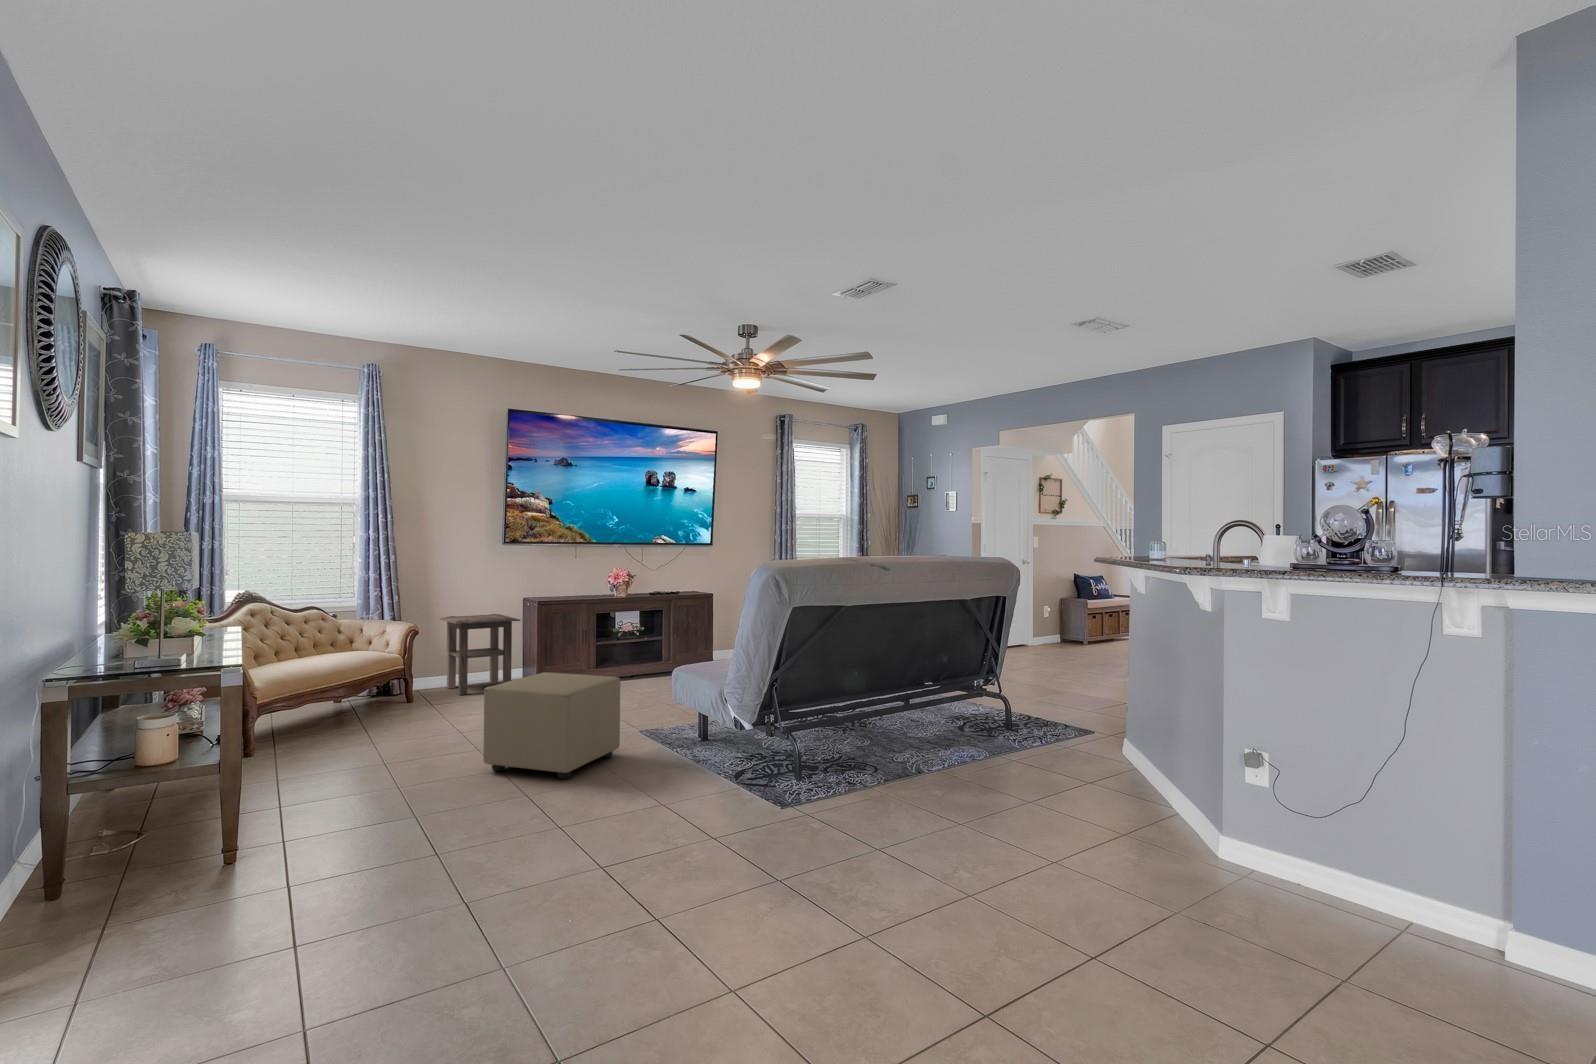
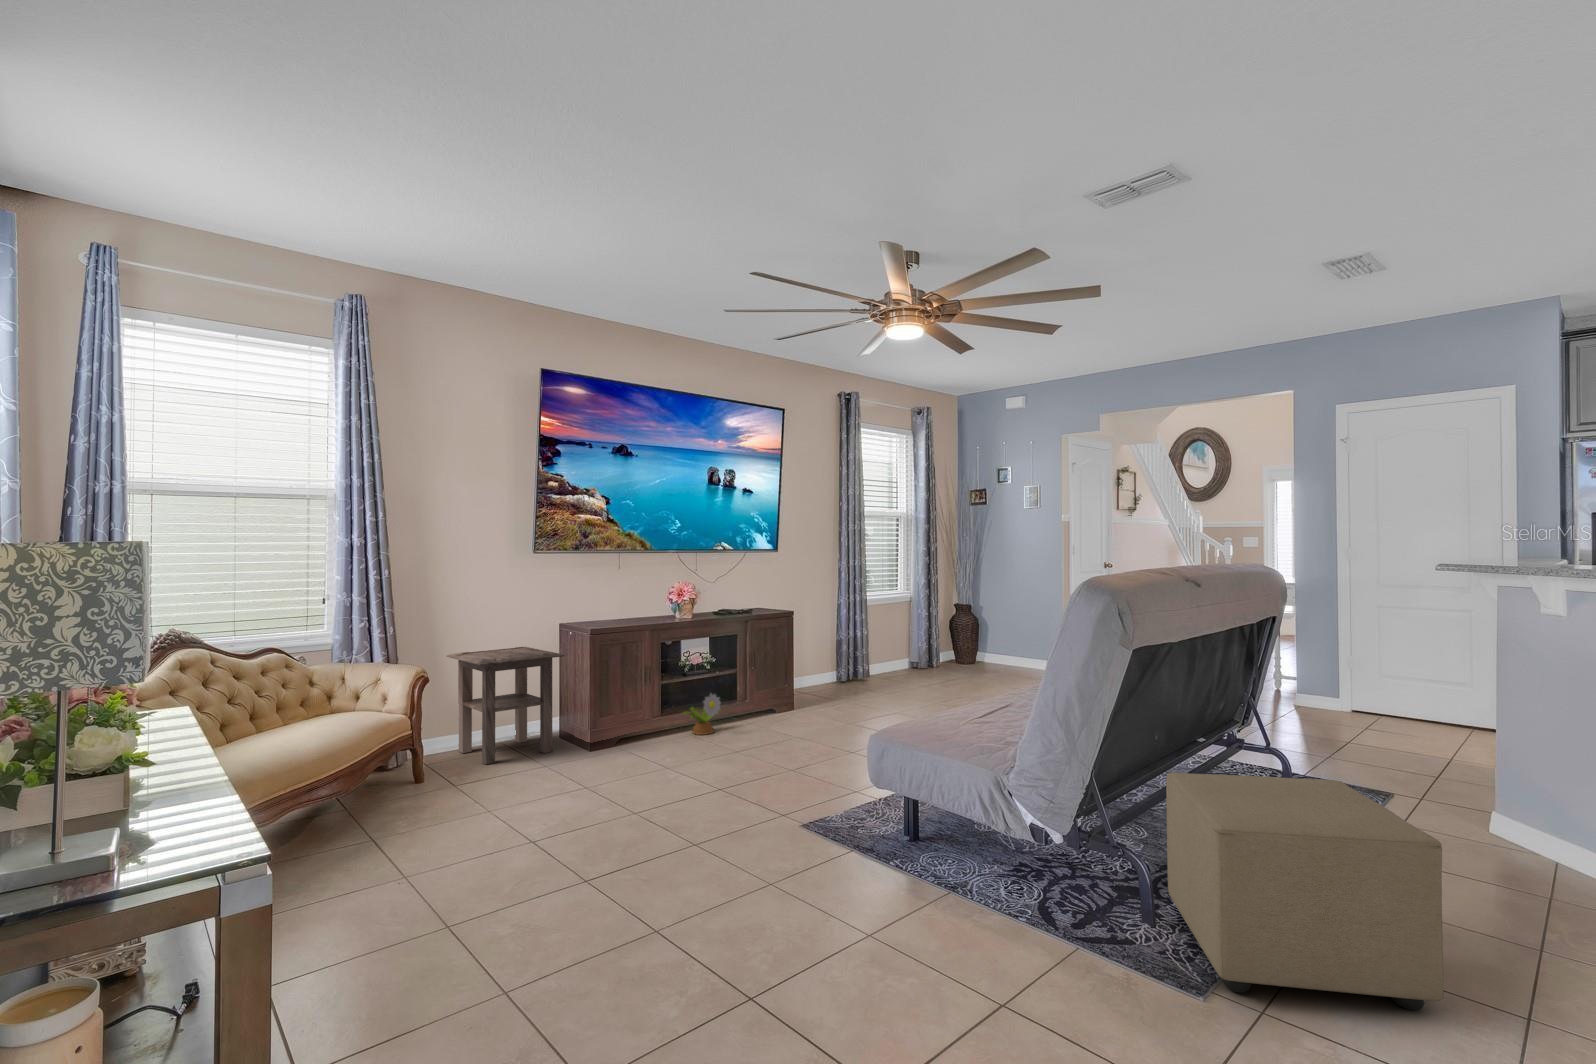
decorative plant: none [613,652,645,684] -> present [684,694,721,735]
ottoman: present [484,672,620,779] -> present [1166,773,1444,1010]

